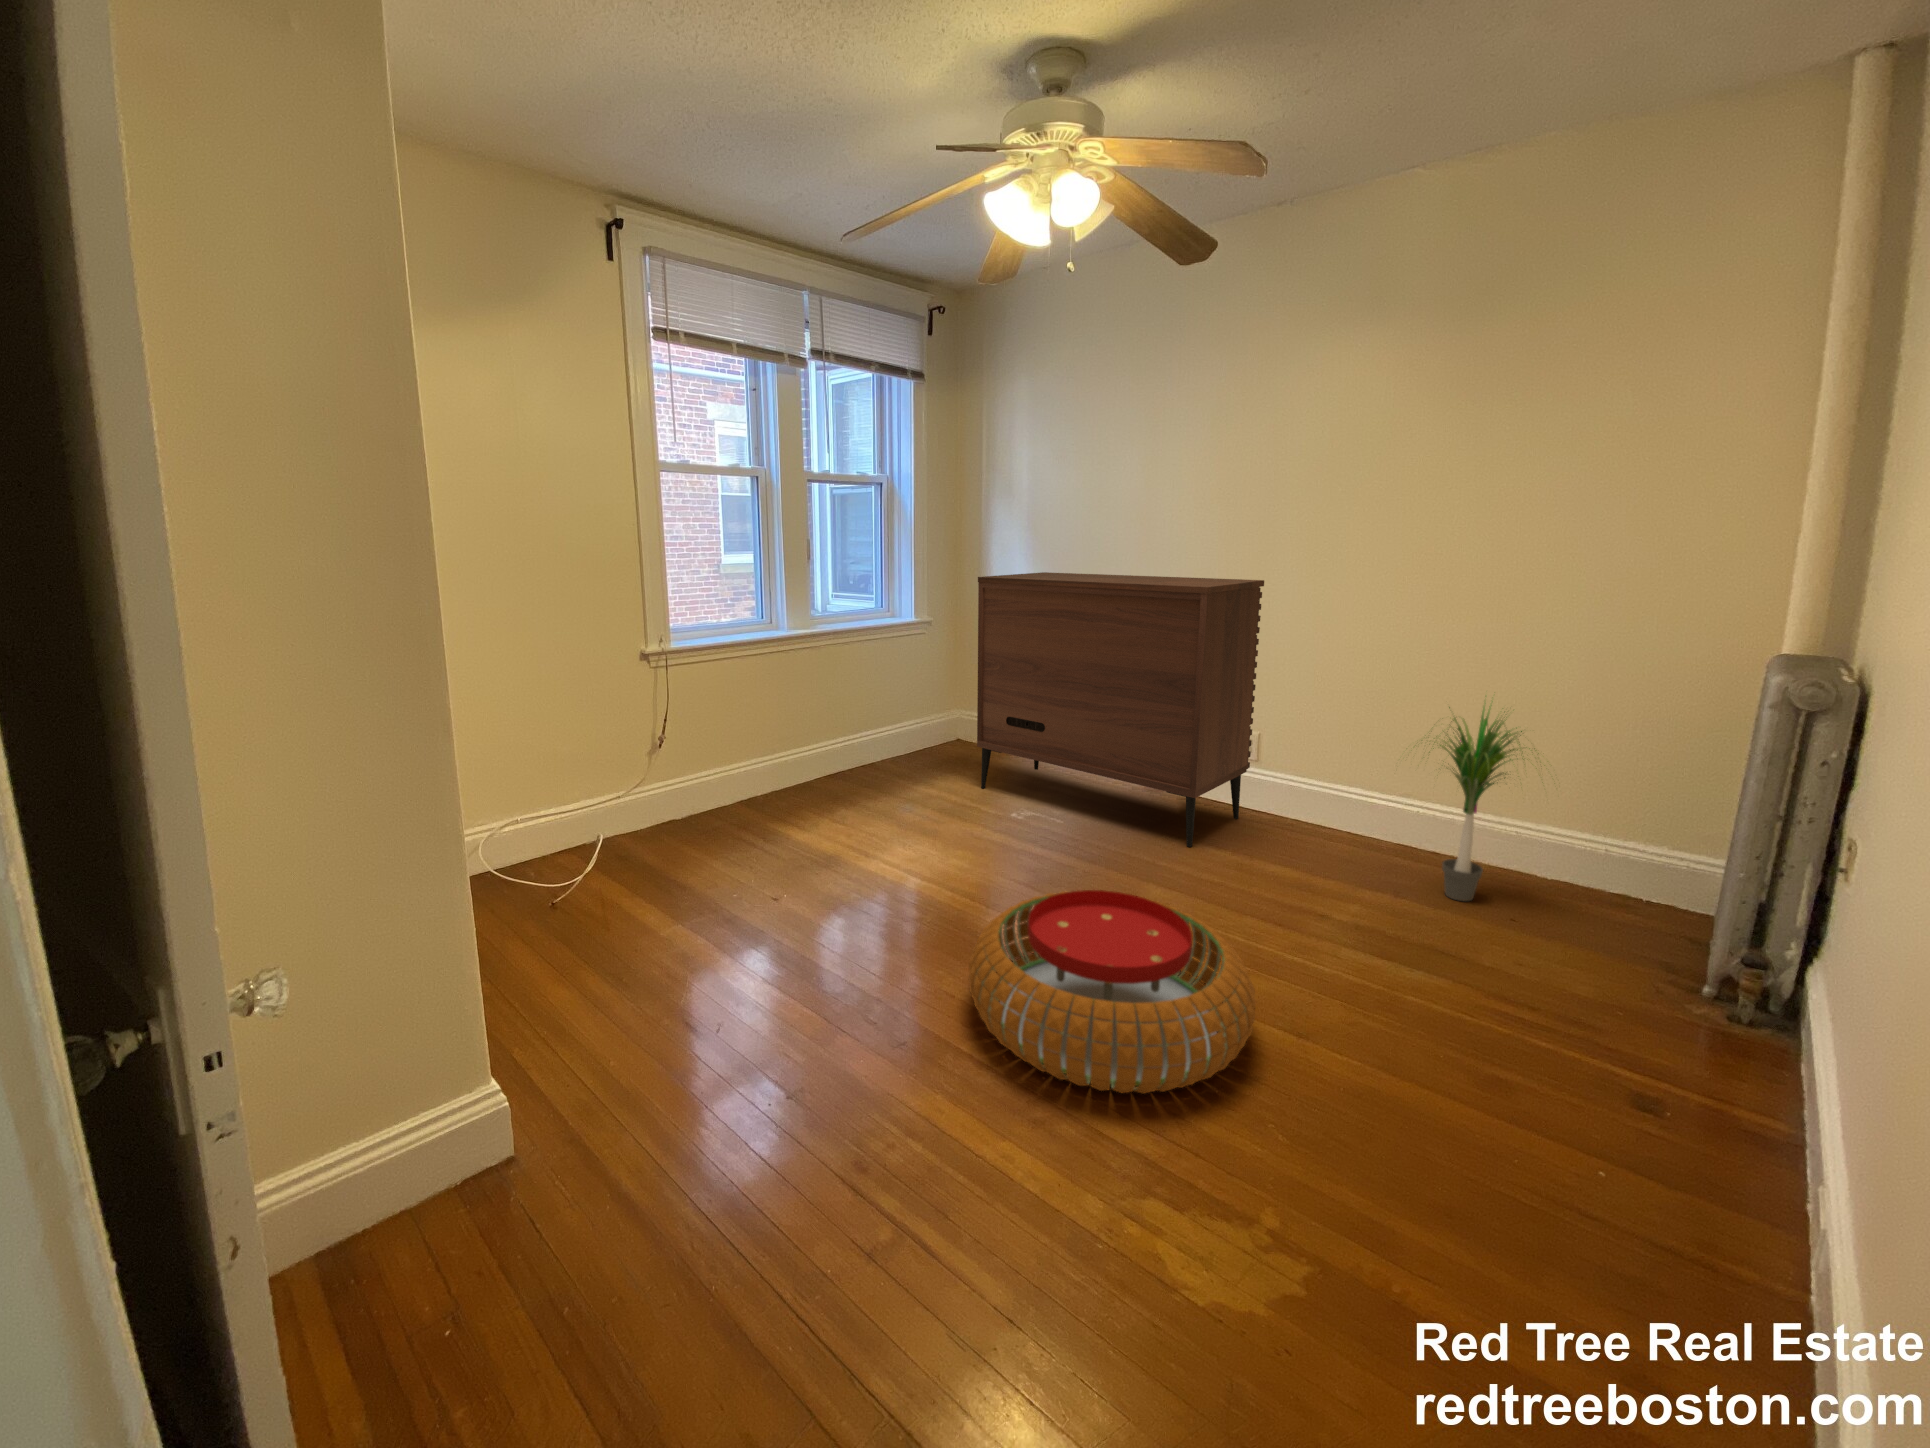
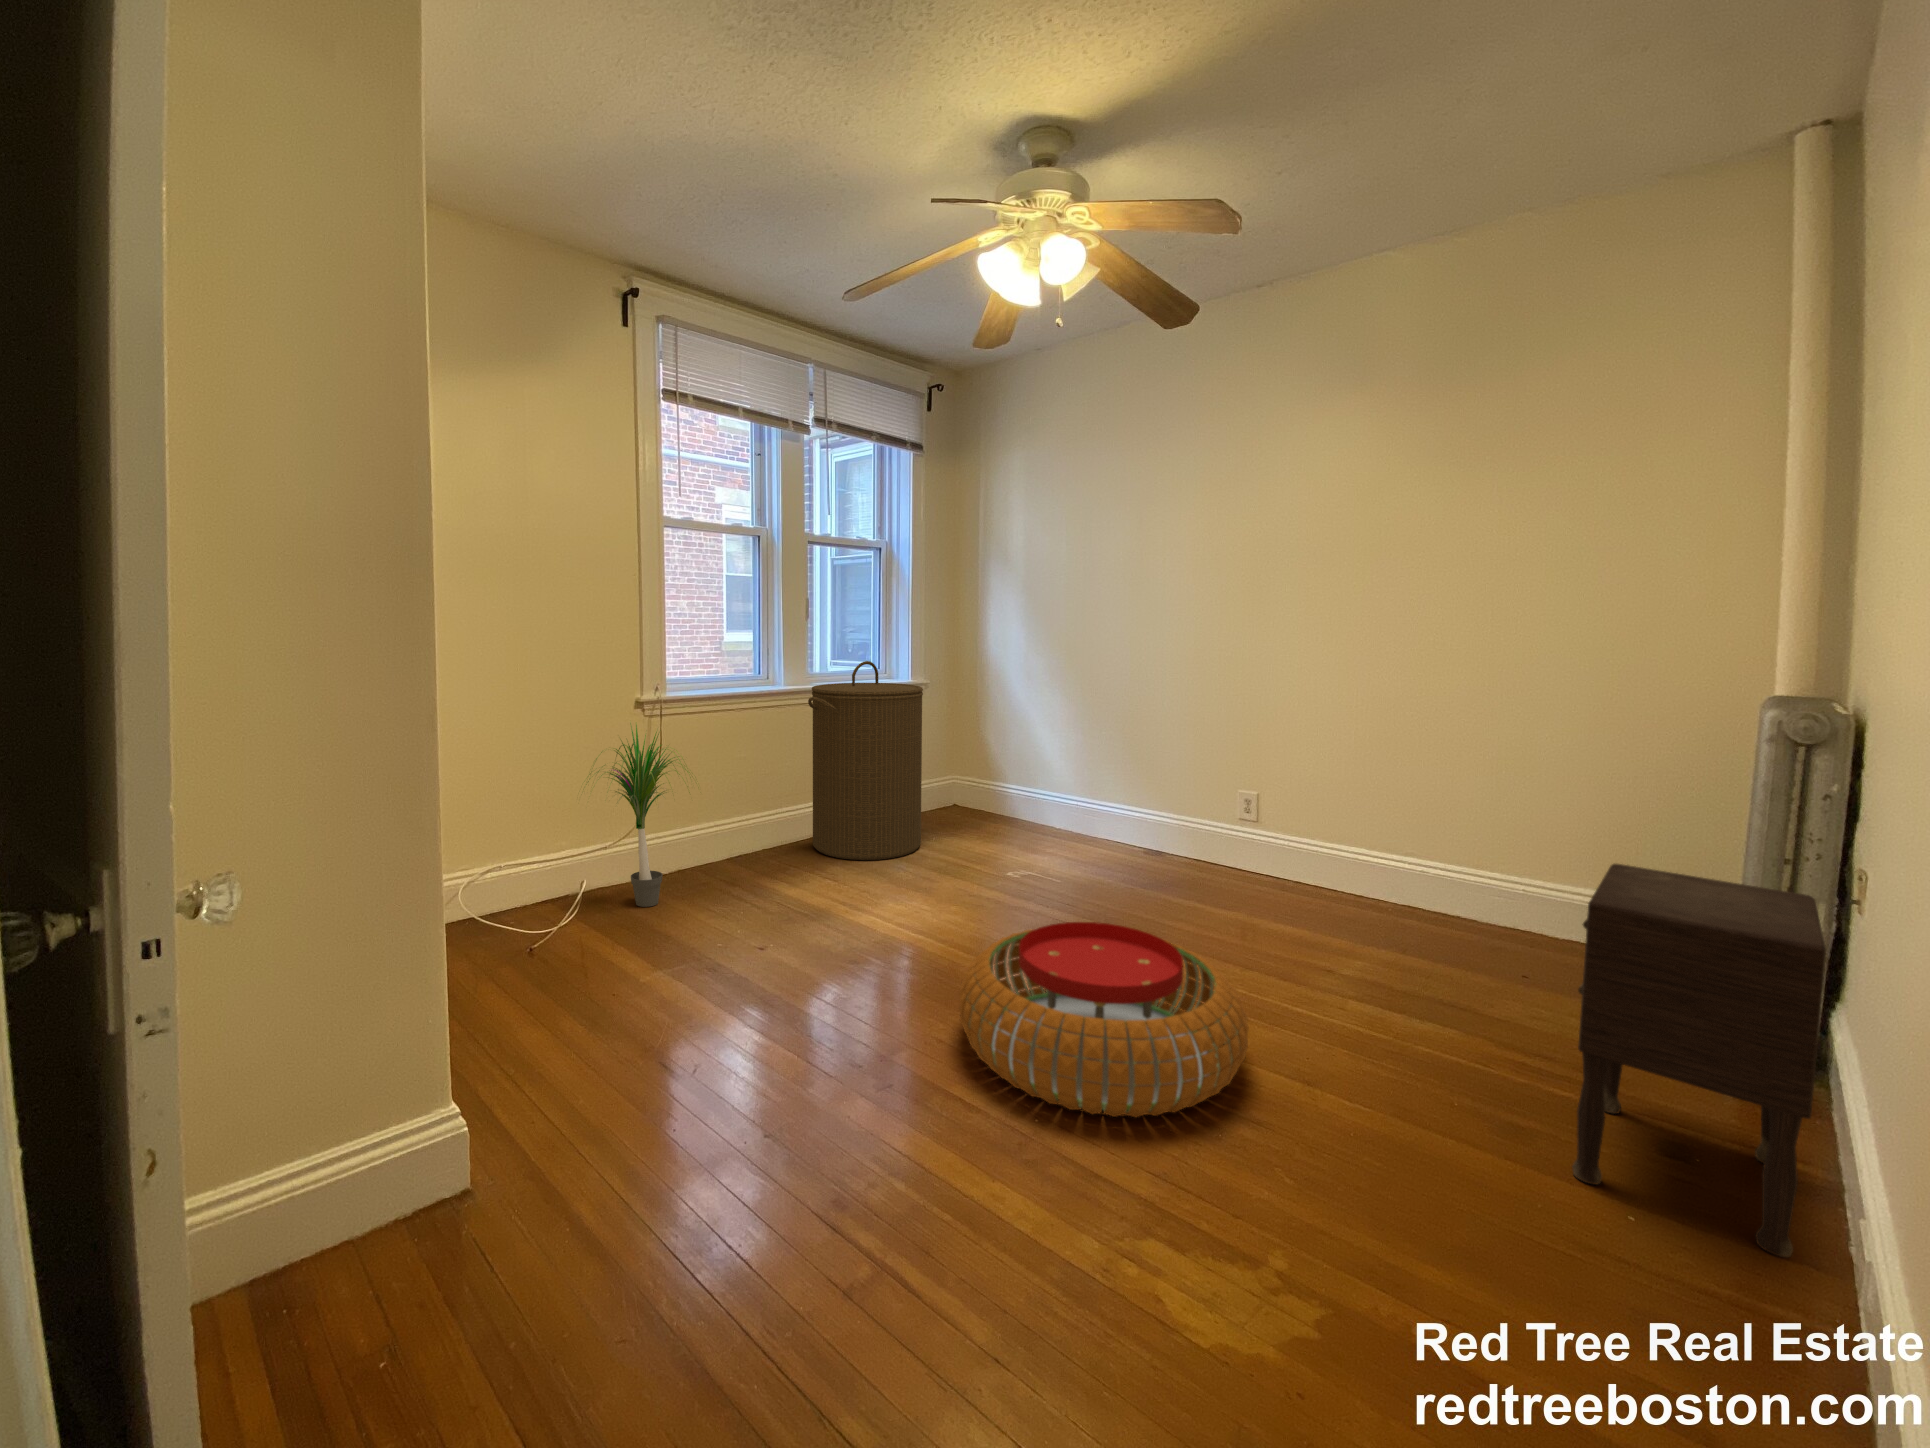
dresser: present [977,572,1264,847] -> none [969,632,1251,899]
laundry hamper: none [814,608,930,806] -> present [808,661,923,860]
potted plant: present [1413,703,1545,901] -> present [586,725,691,907]
nightstand: none [1575,844,1864,1244] -> present [1572,864,1826,1257]

